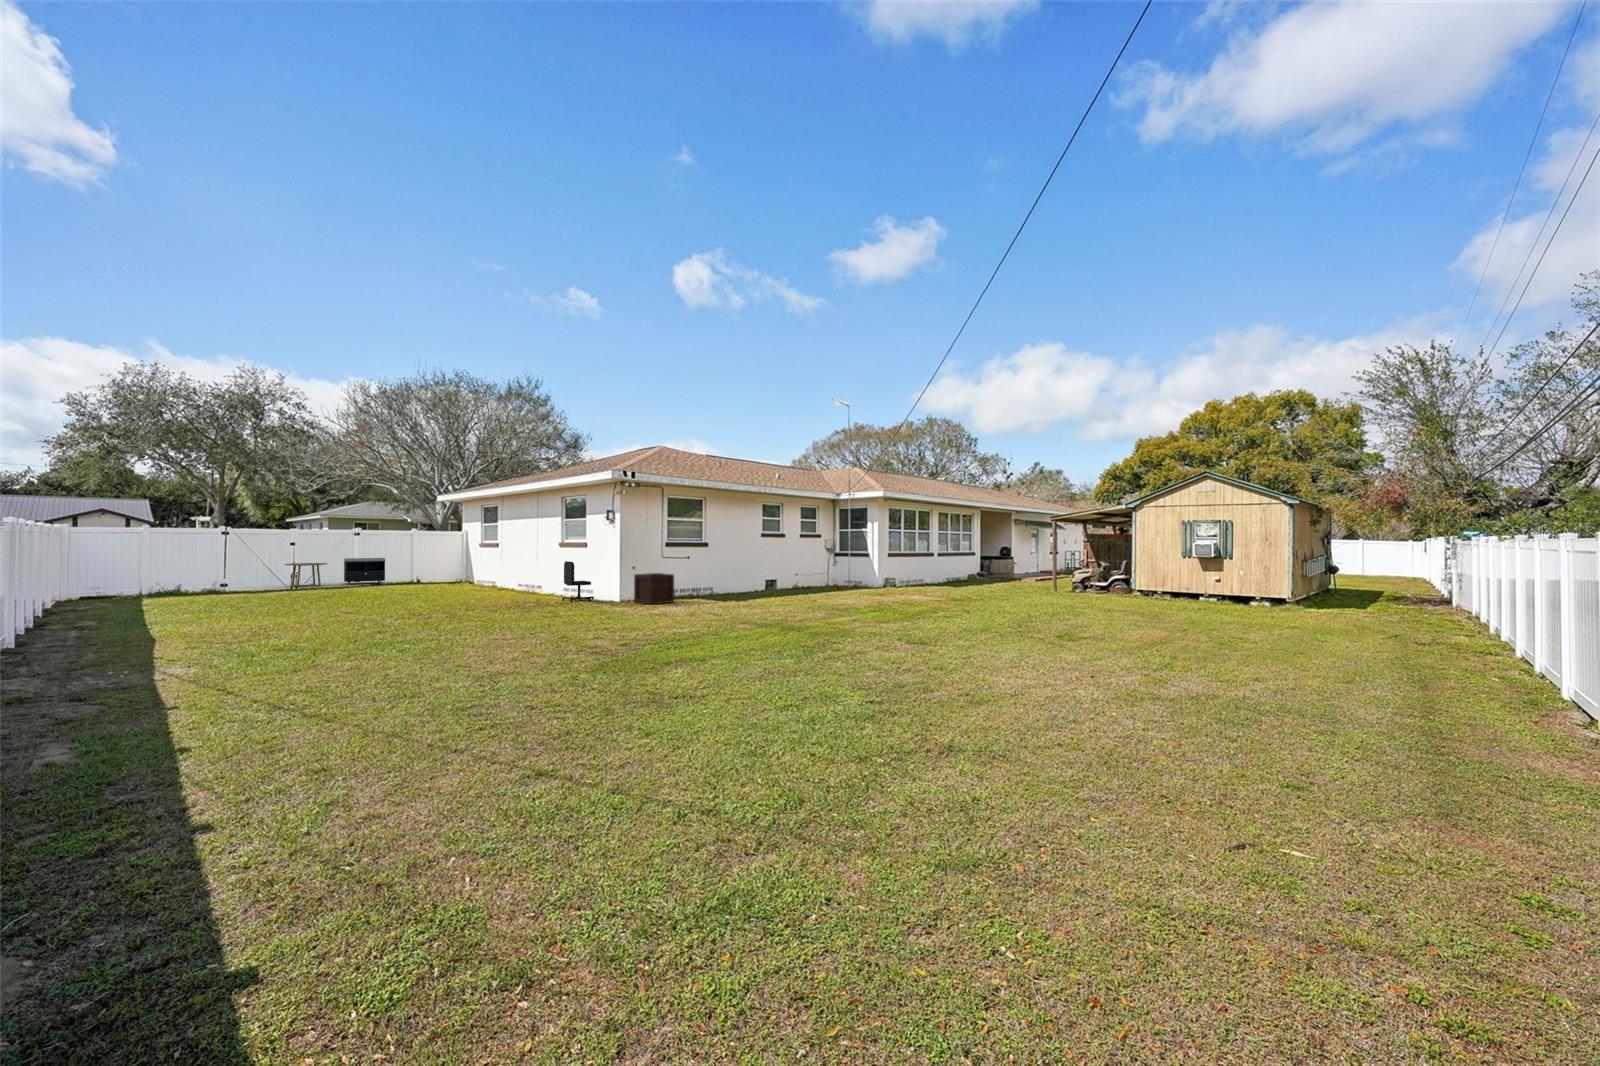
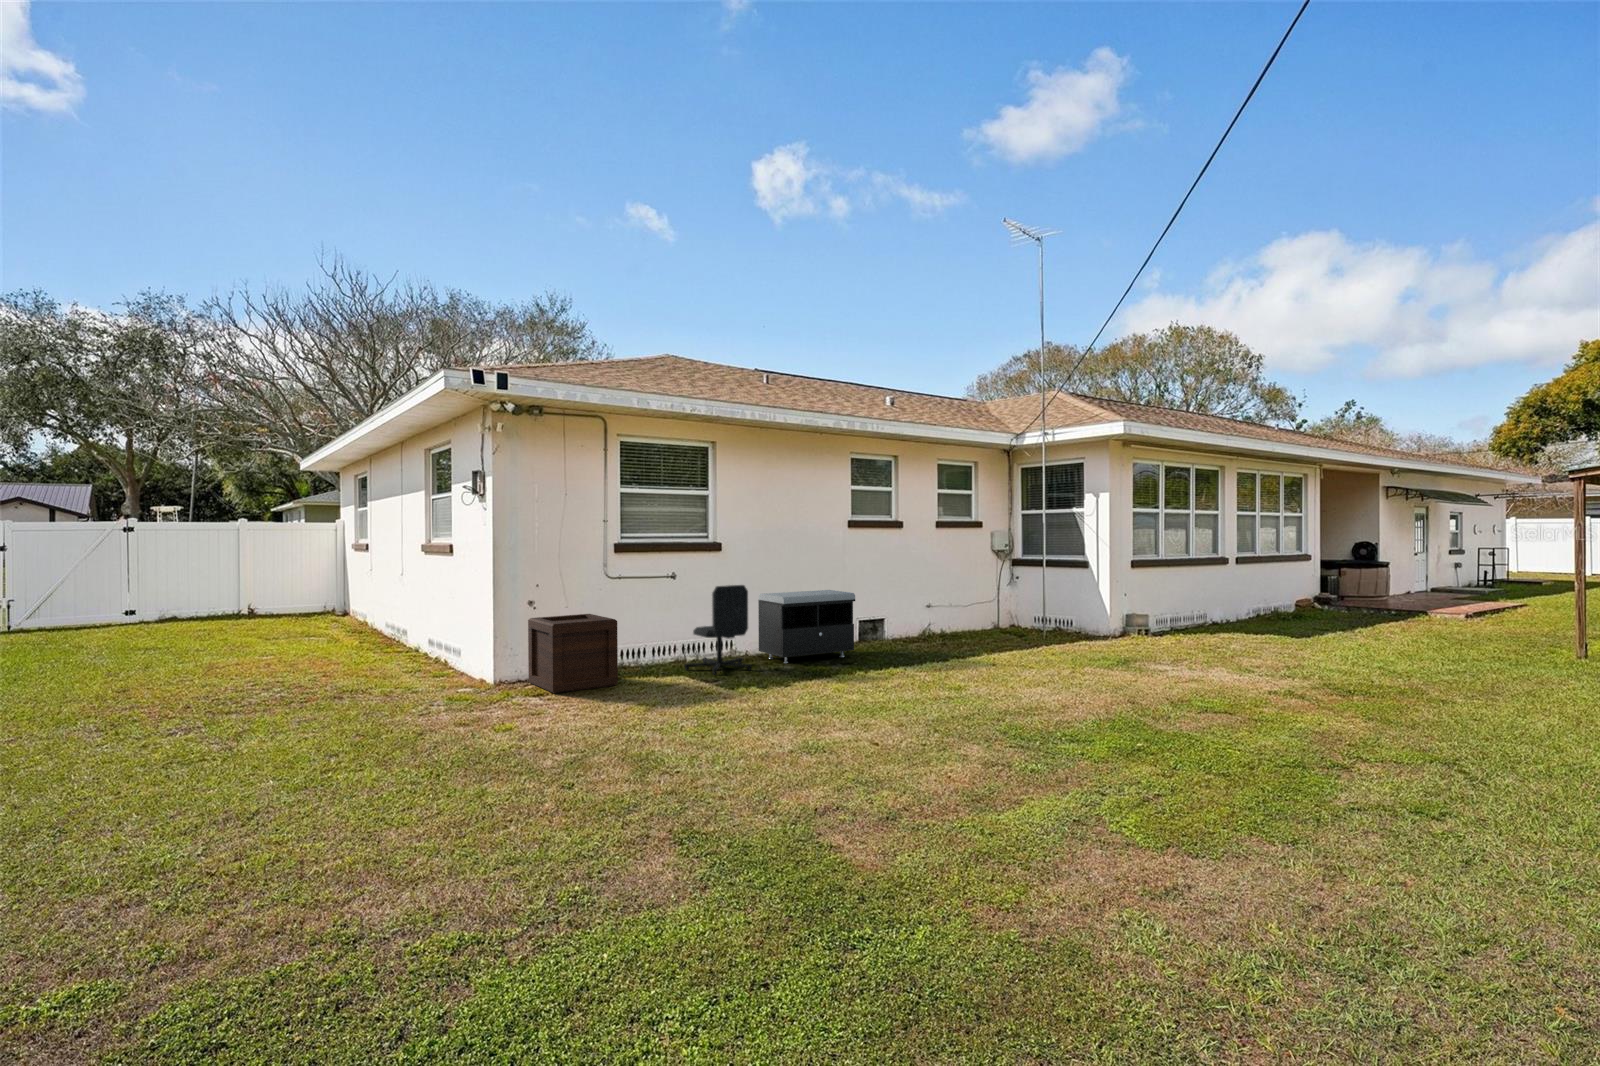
storage bench: present [344,558,385,584] -> present [758,590,855,663]
chair: present [562,561,594,602] -> present [685,585,751,675]
round table: present [285,563,327,587] -> none [22,579,101,623]

